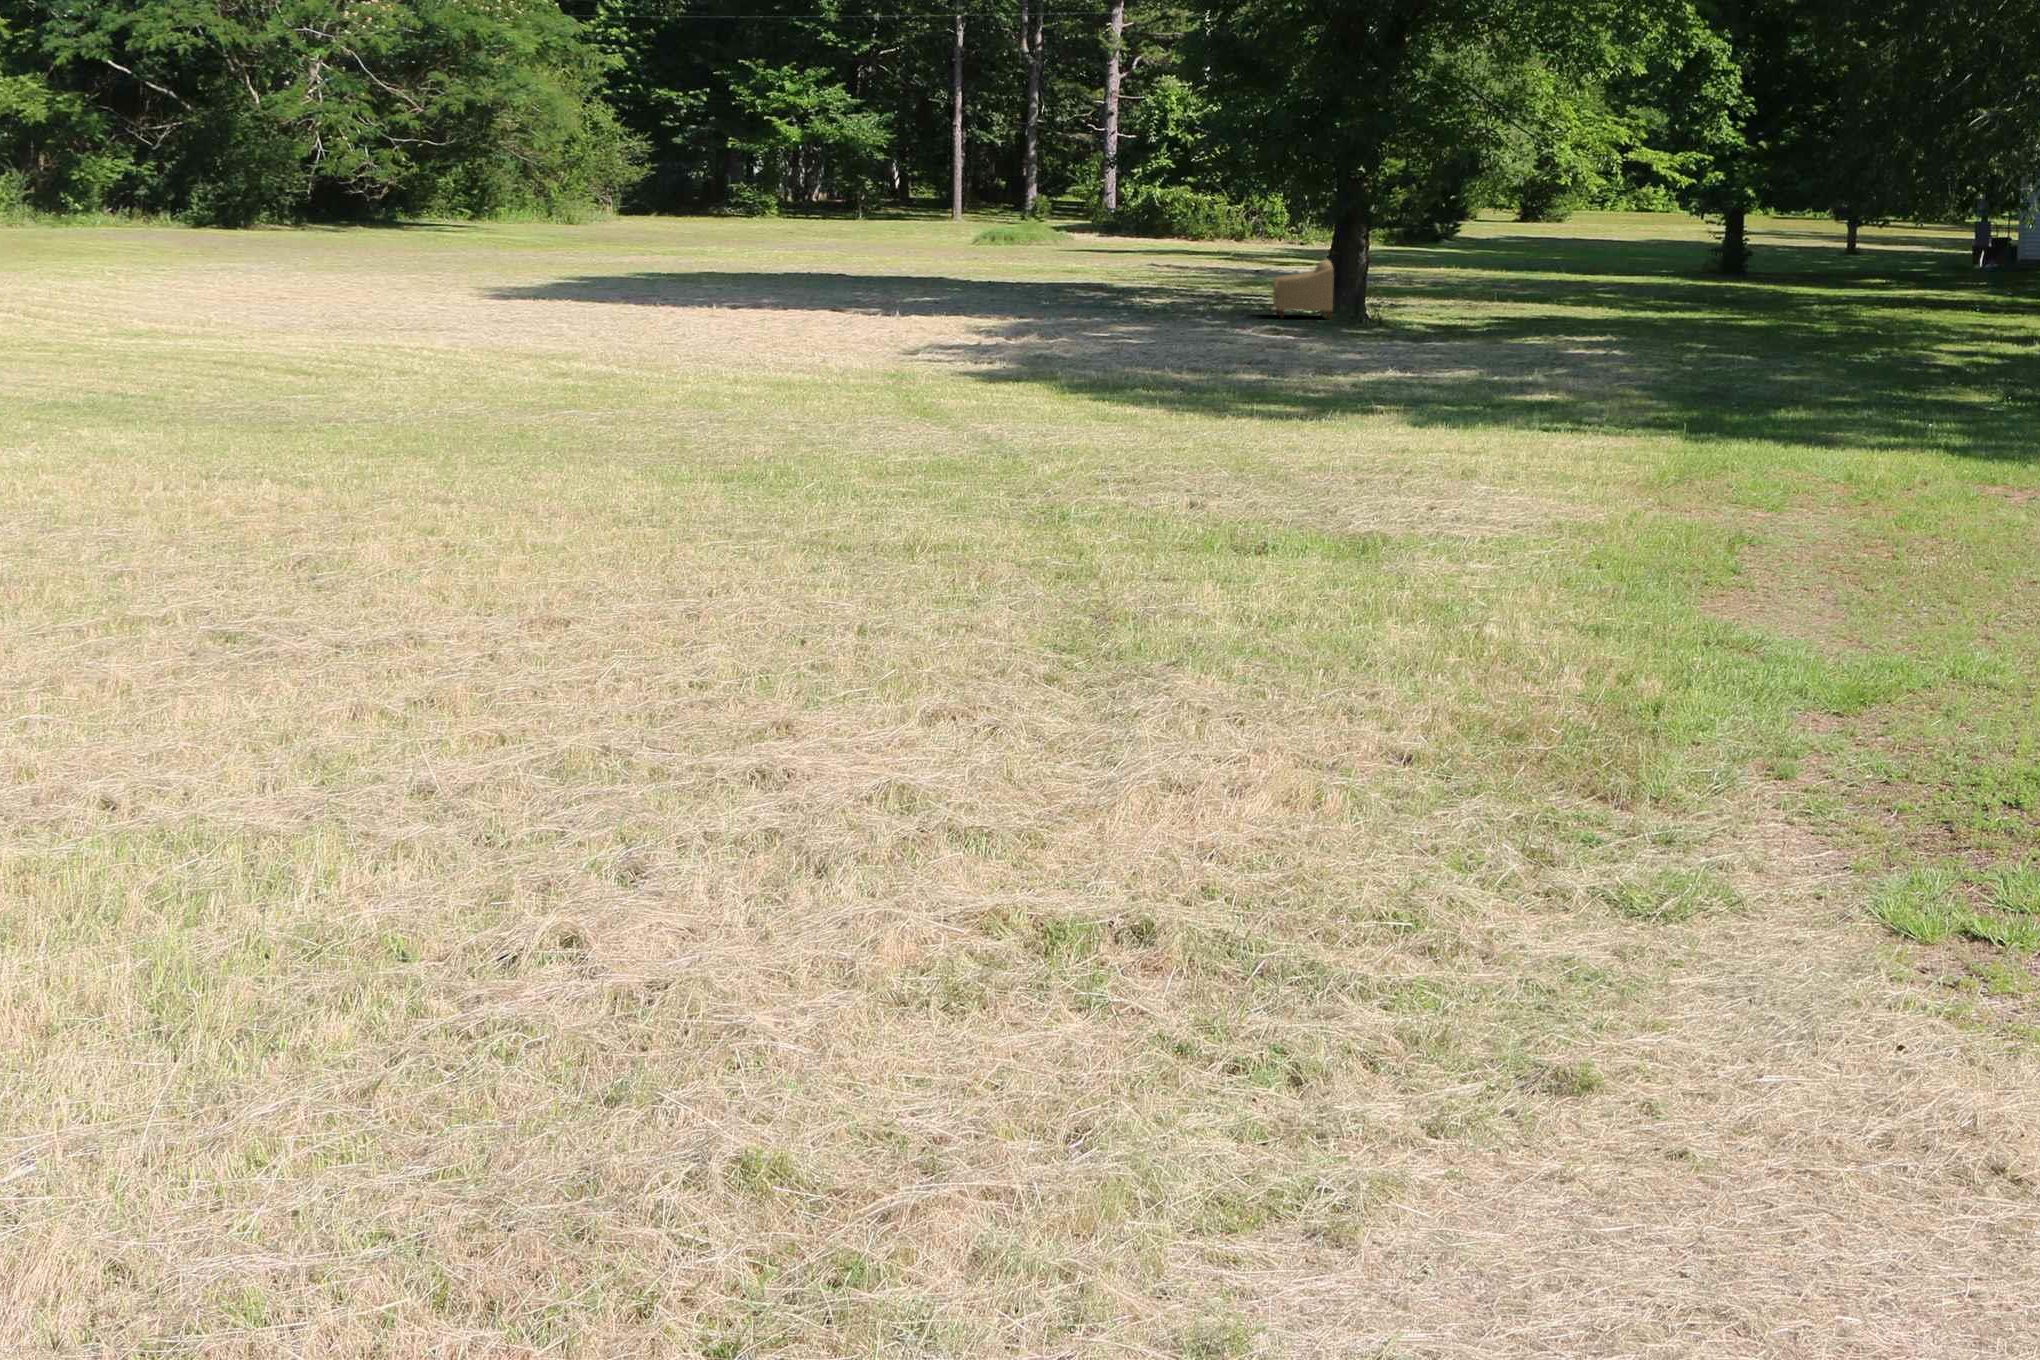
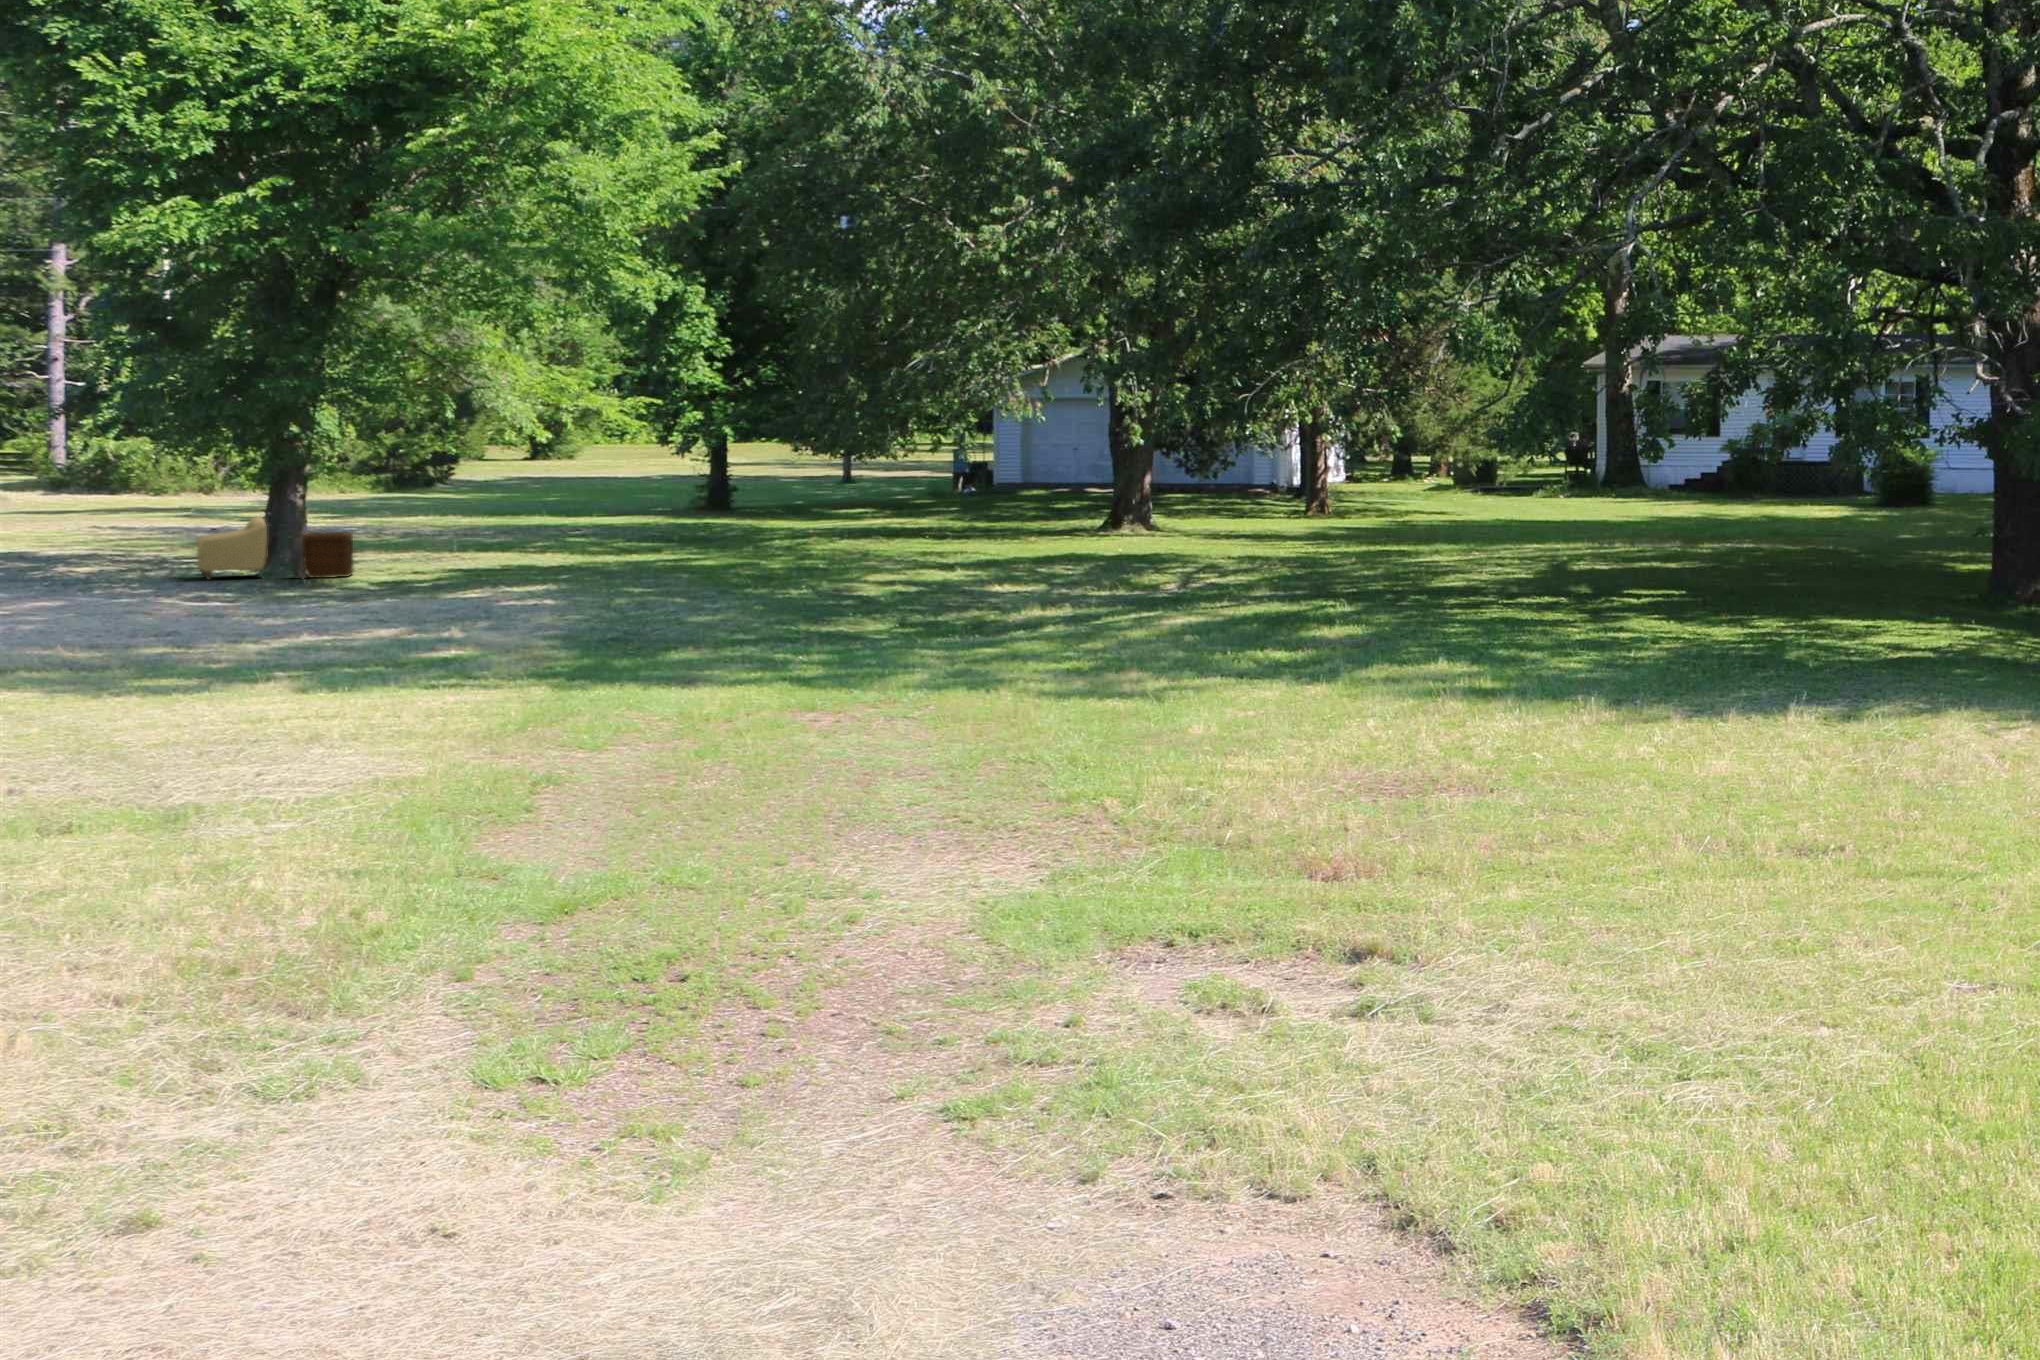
wooden crate: none [1361,277,1409,322] -> present [302,532,354,578]

